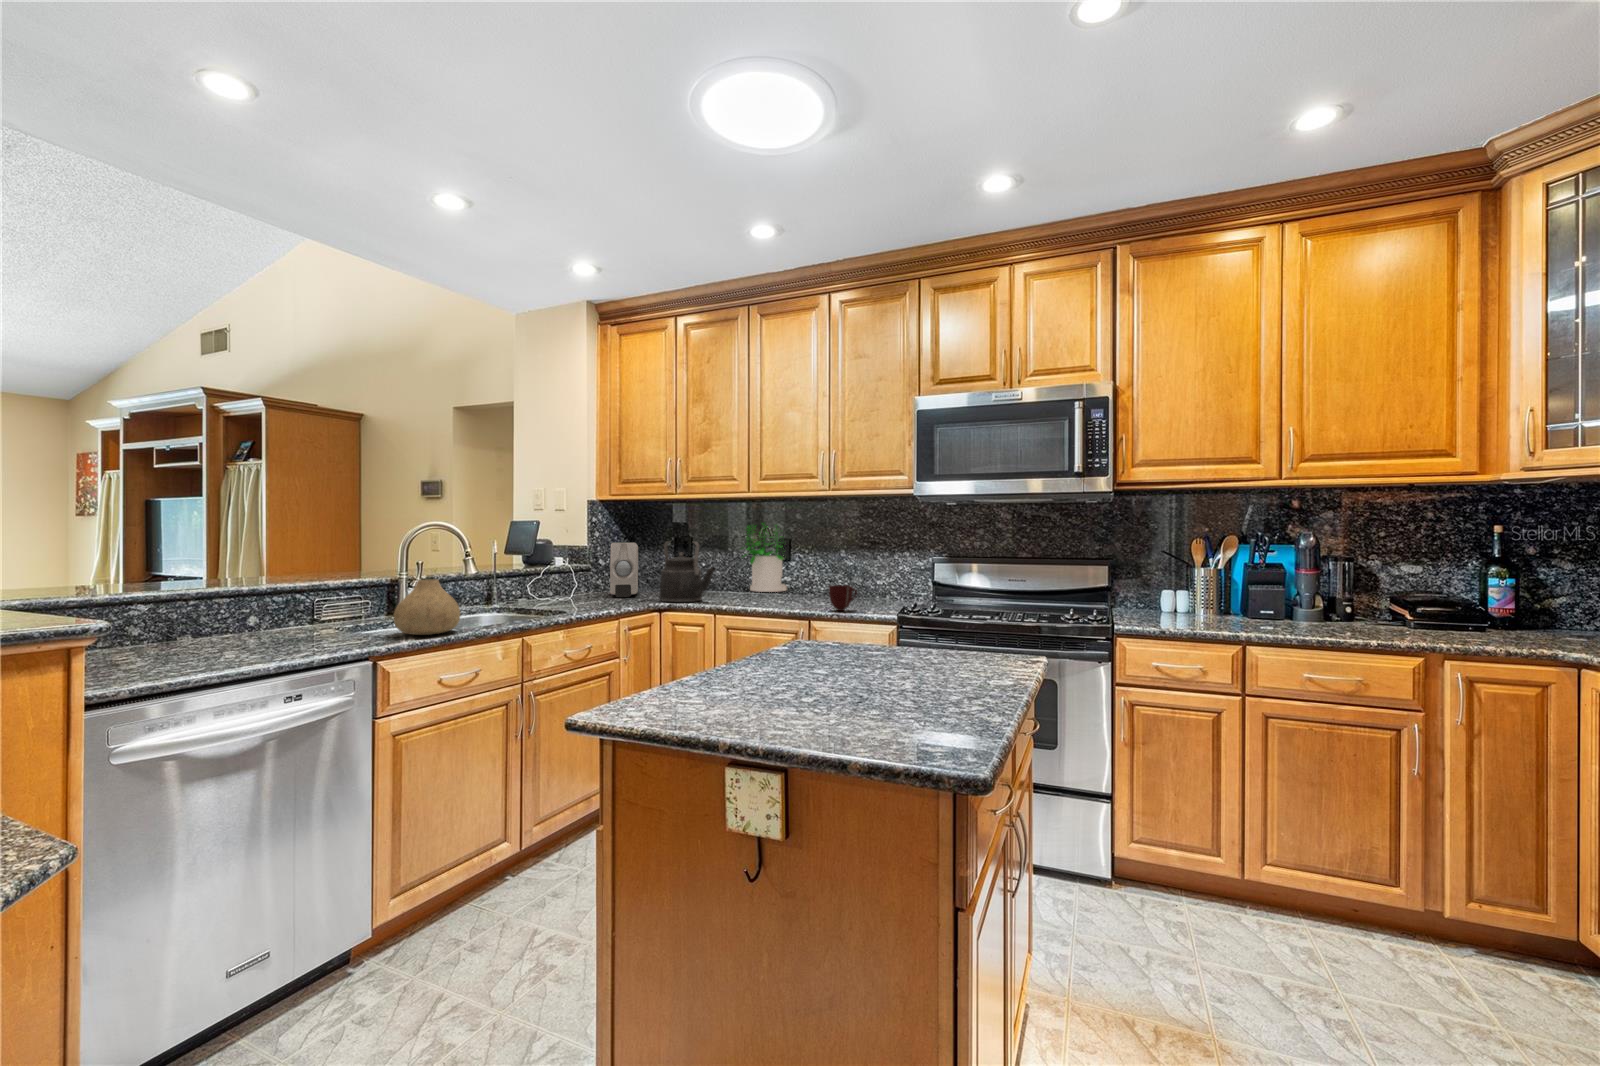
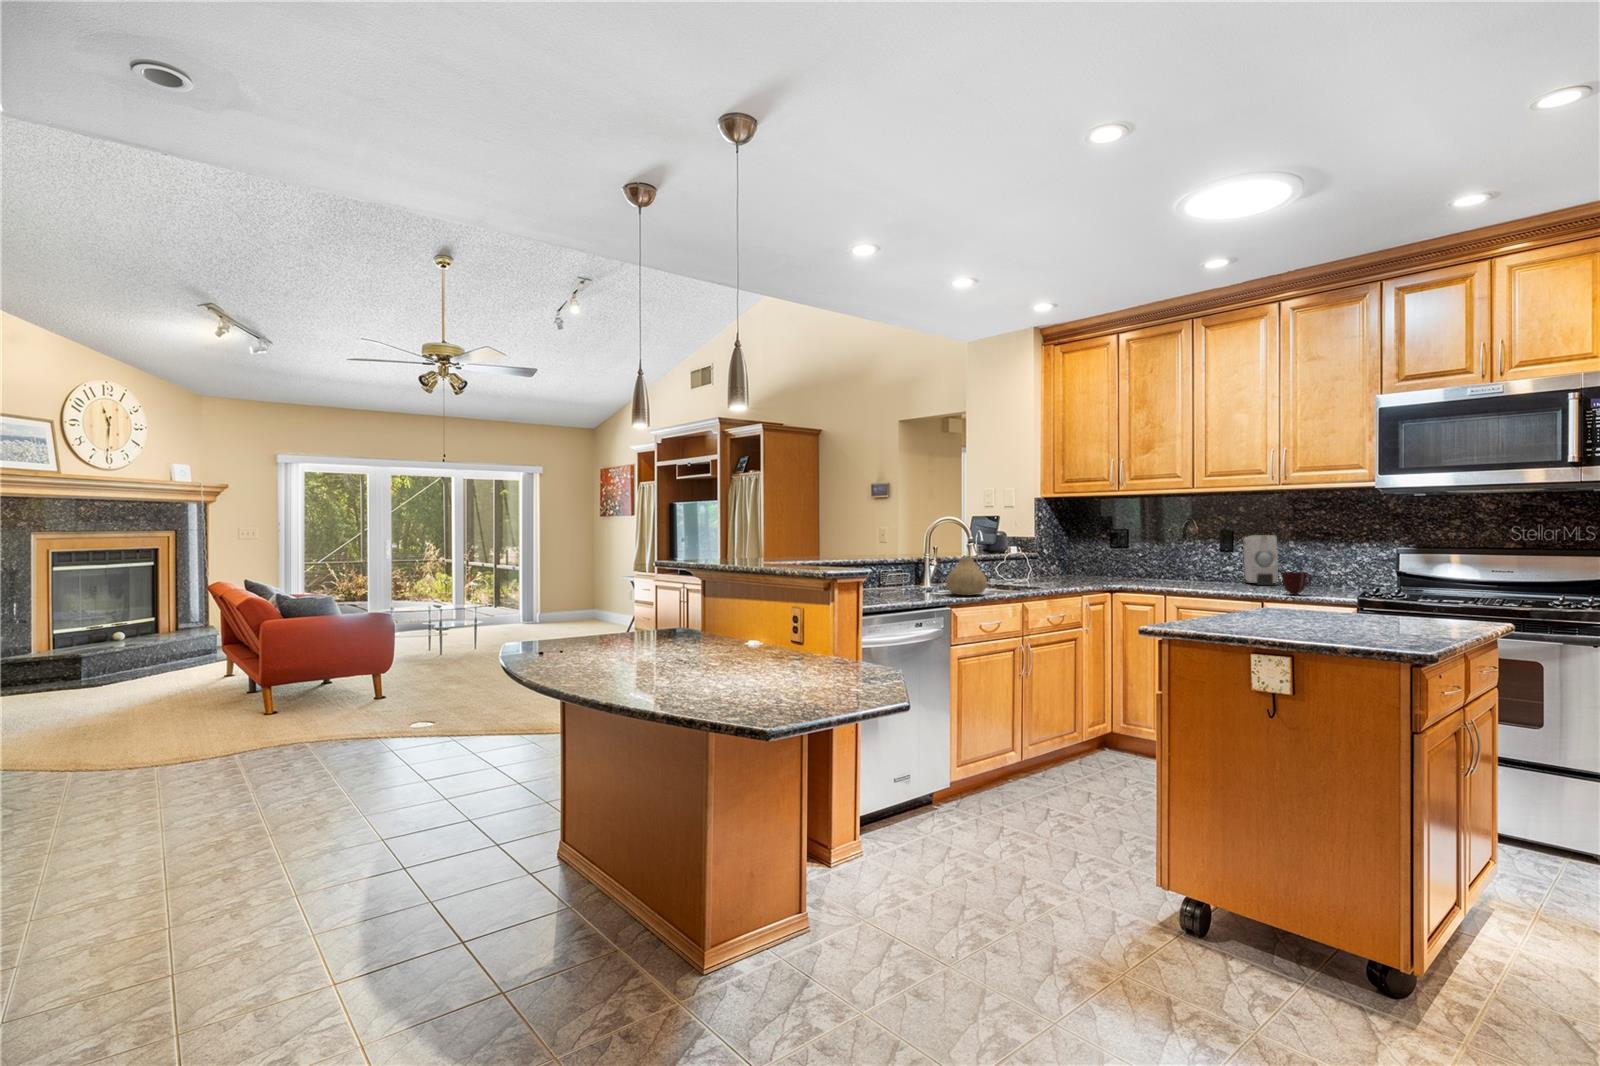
potted plant: present [743,523,787,592] -> none [1178,515,1231,580]
kettle: present [659,542,716,602] -> none [1110,533,1165,585]
soap dispenser: present [610,543,638,597] -> present [1243,535,1278,585]

